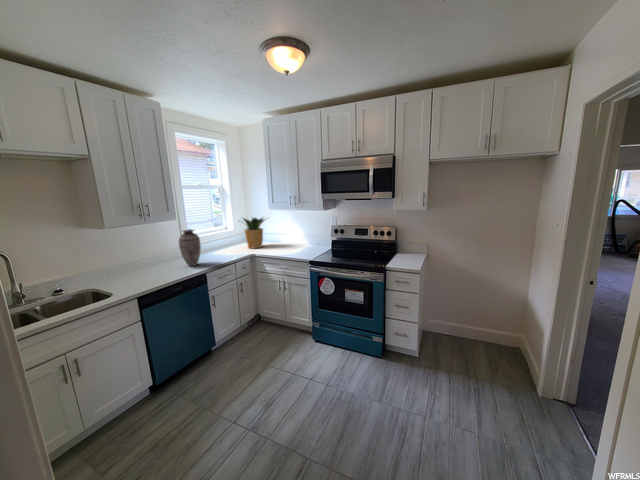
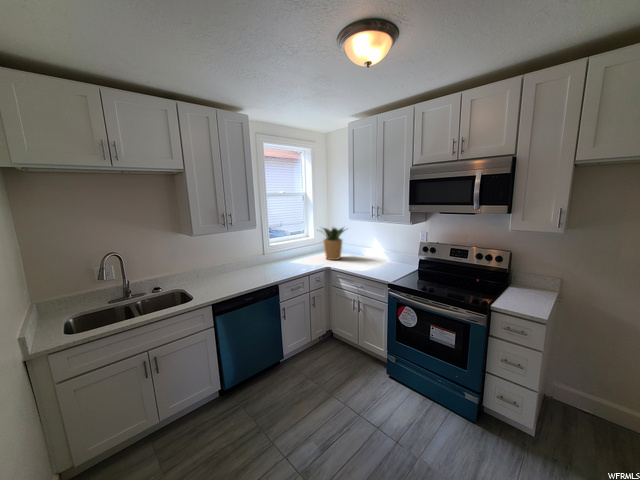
vase: present [179,230,201,266] -> none [257,238,277,275]

